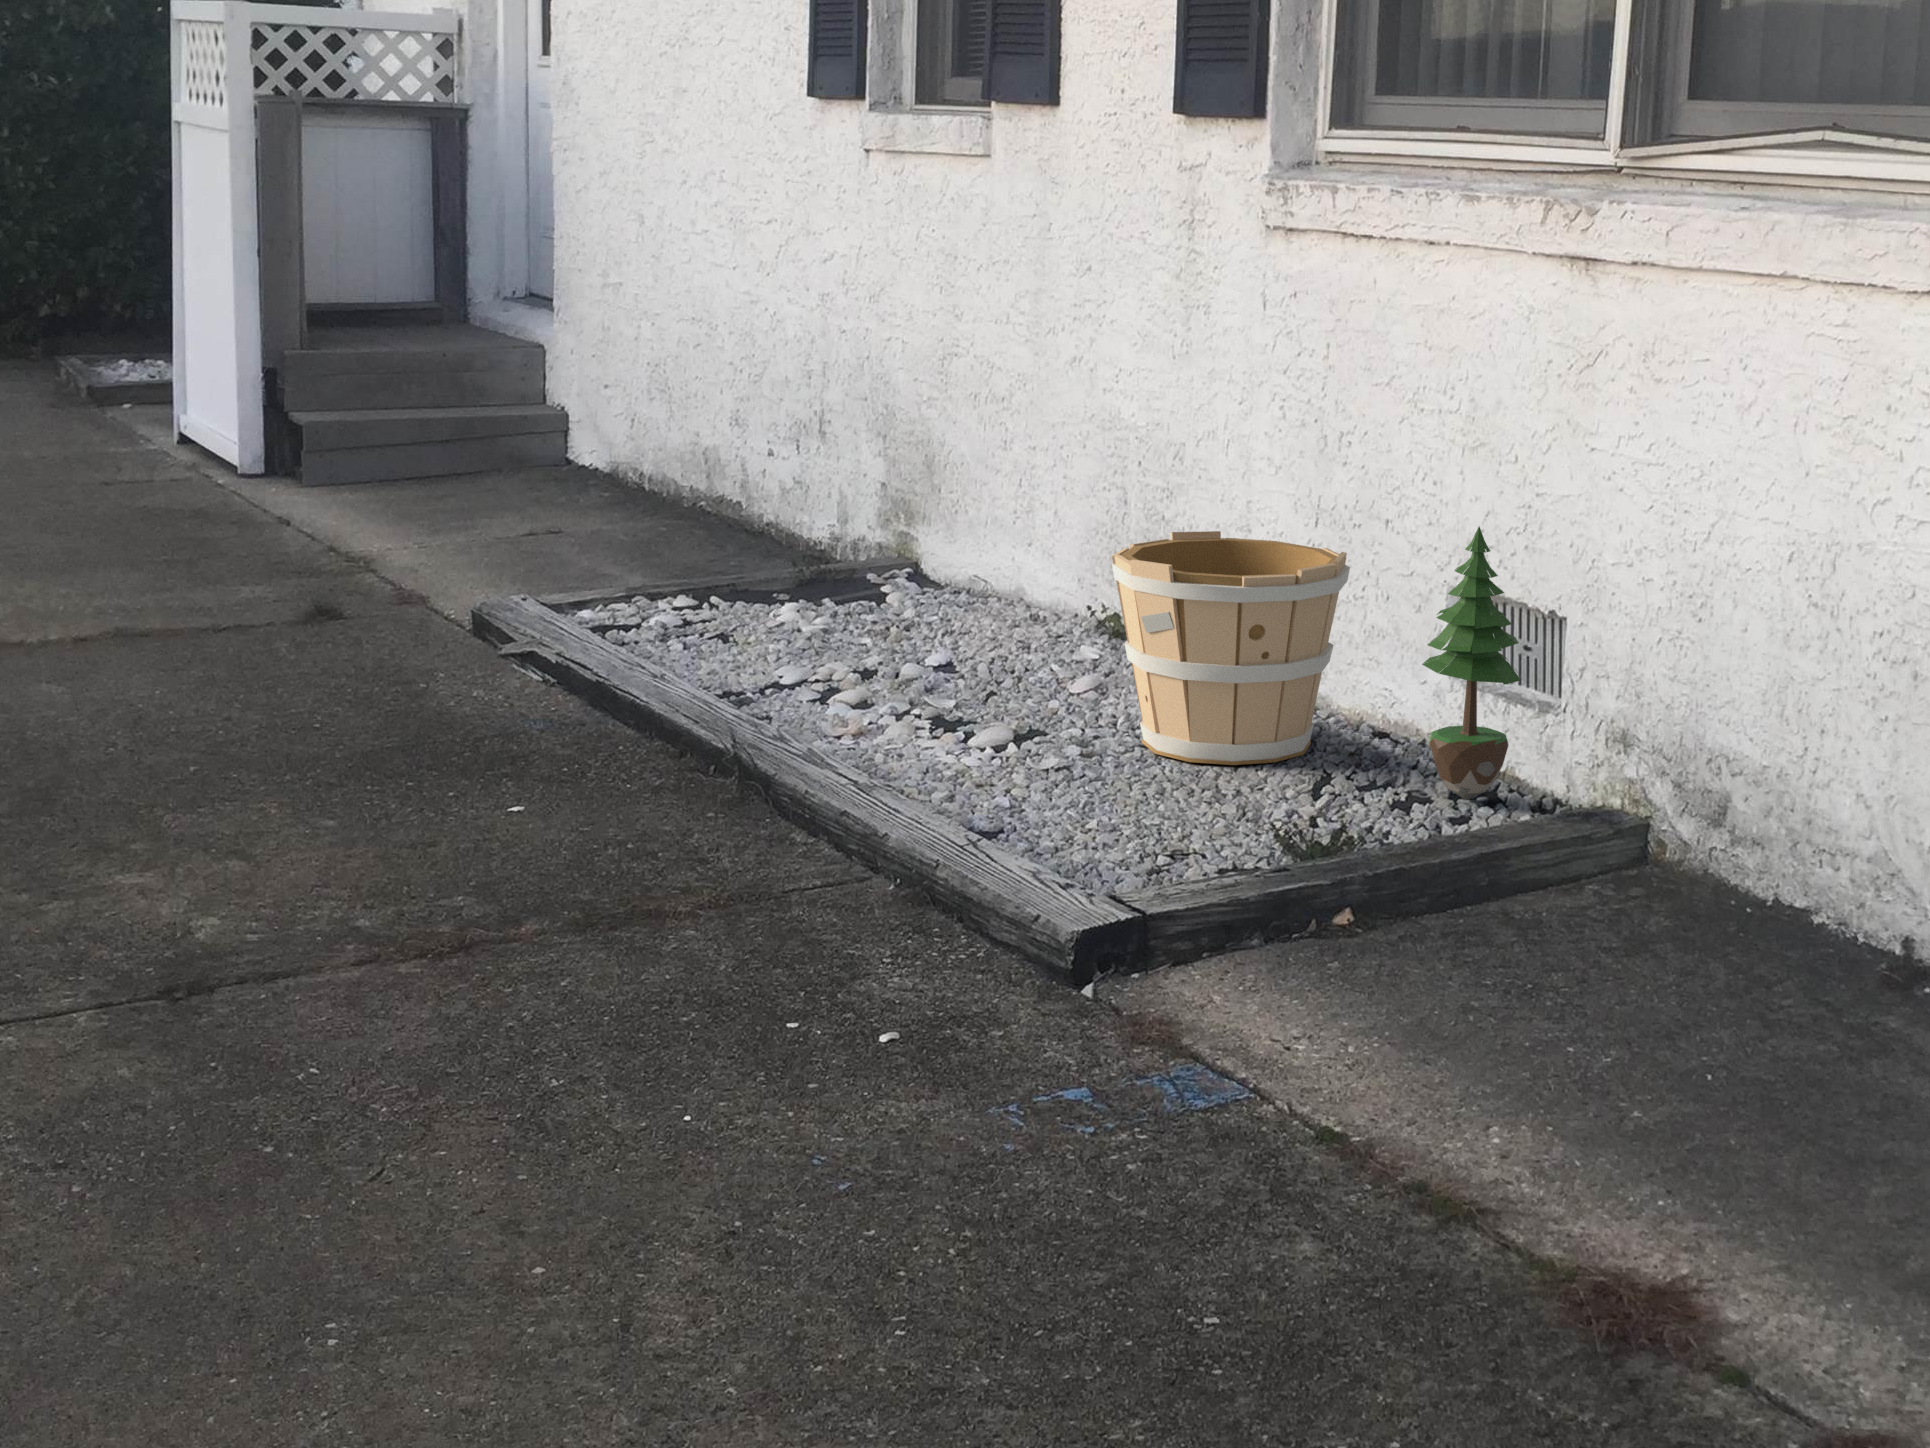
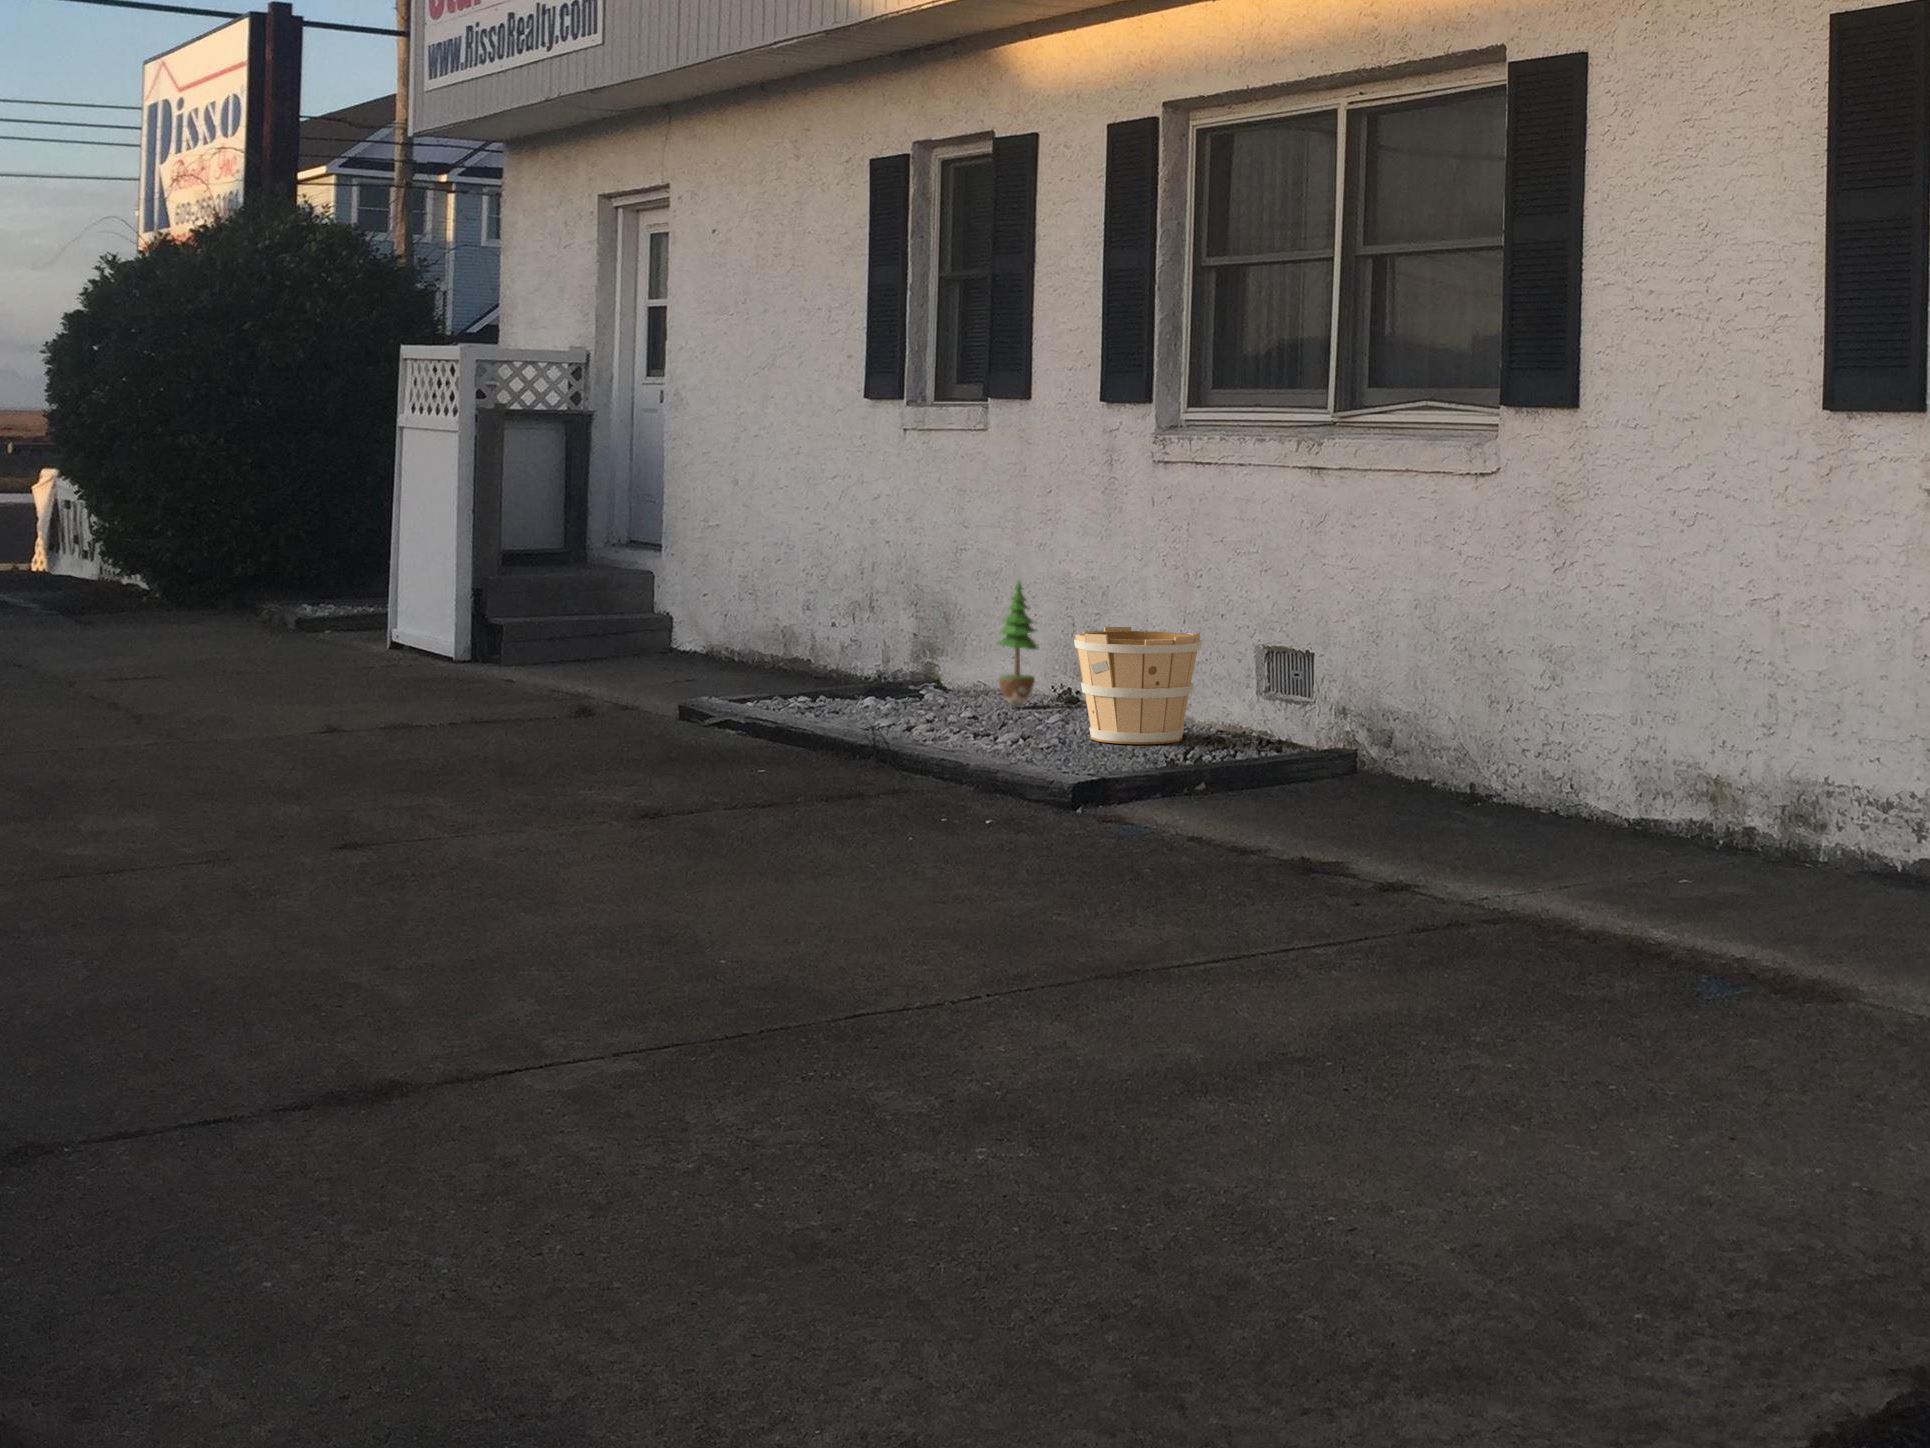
potted tree: present [1422,527,1521,800] -> present [997,581,1039,707]

